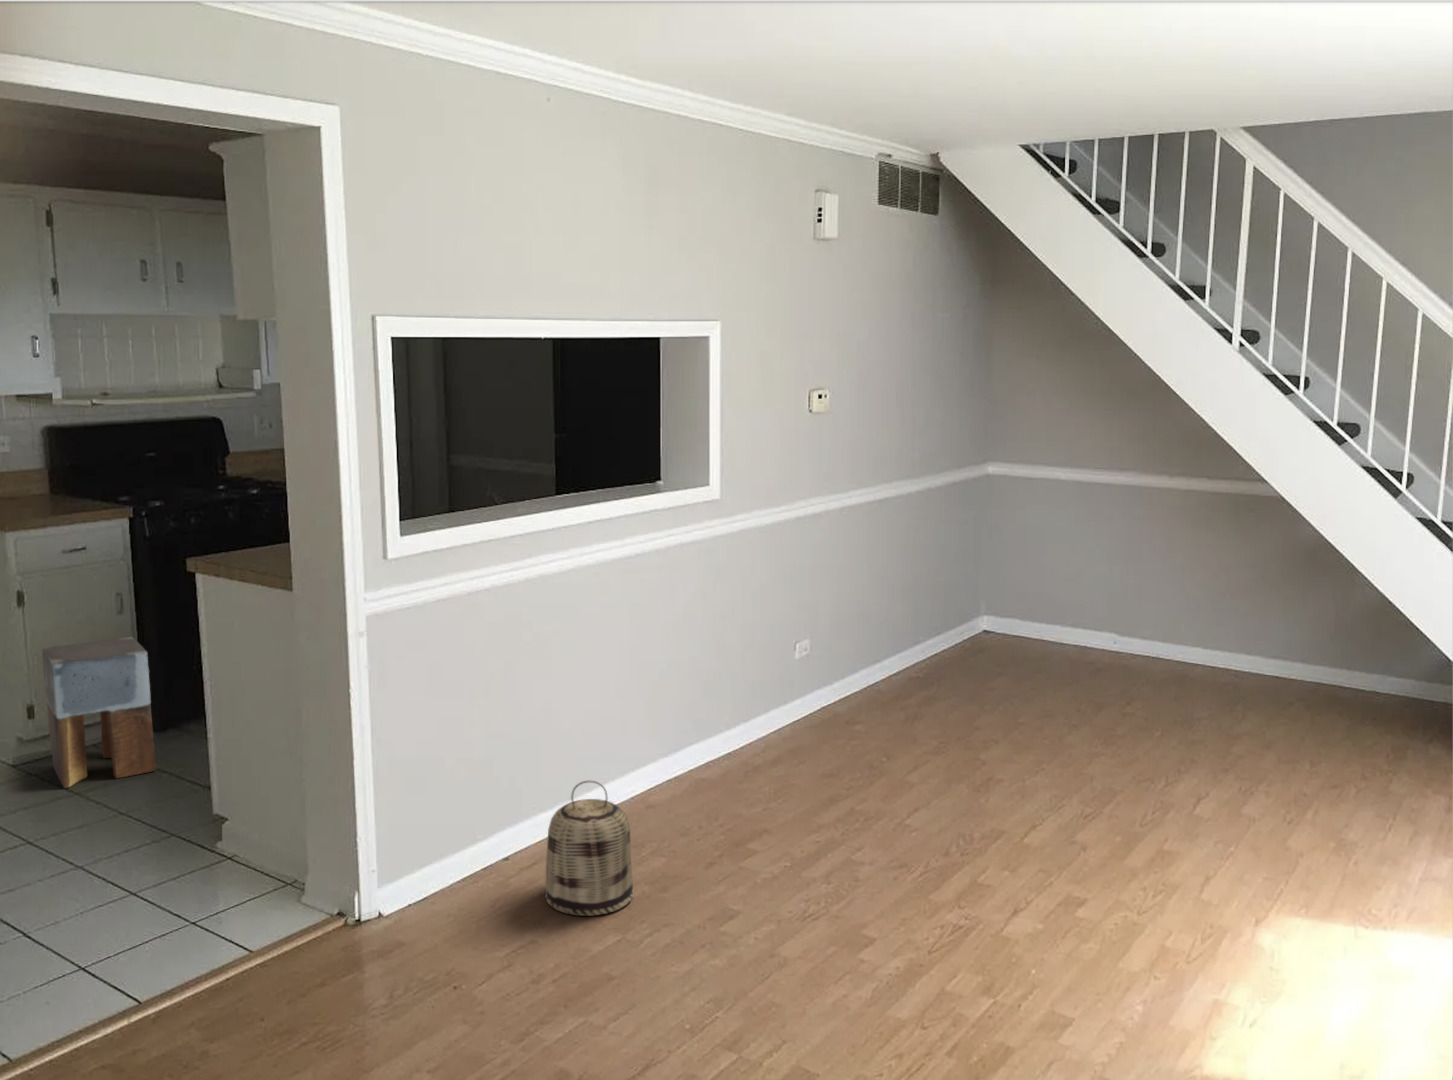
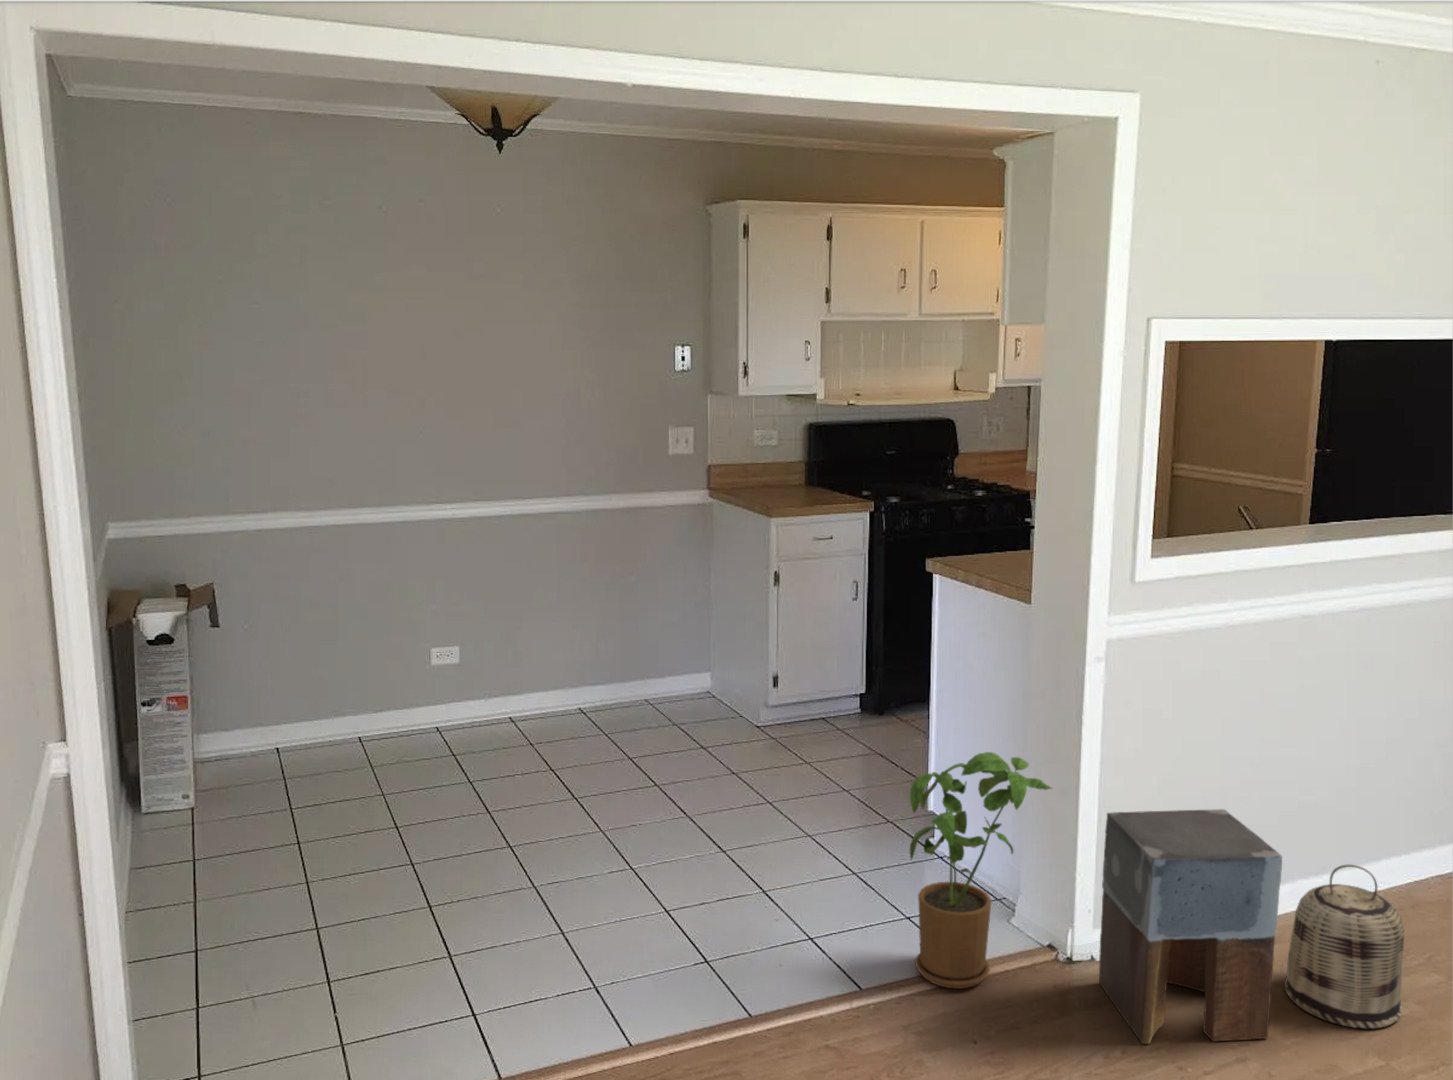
stool: present [42,637,156,788] -> present [1099,809,1282,1044]
house plant: none [180,738,324,978] -> present [910,752,1051,989]

